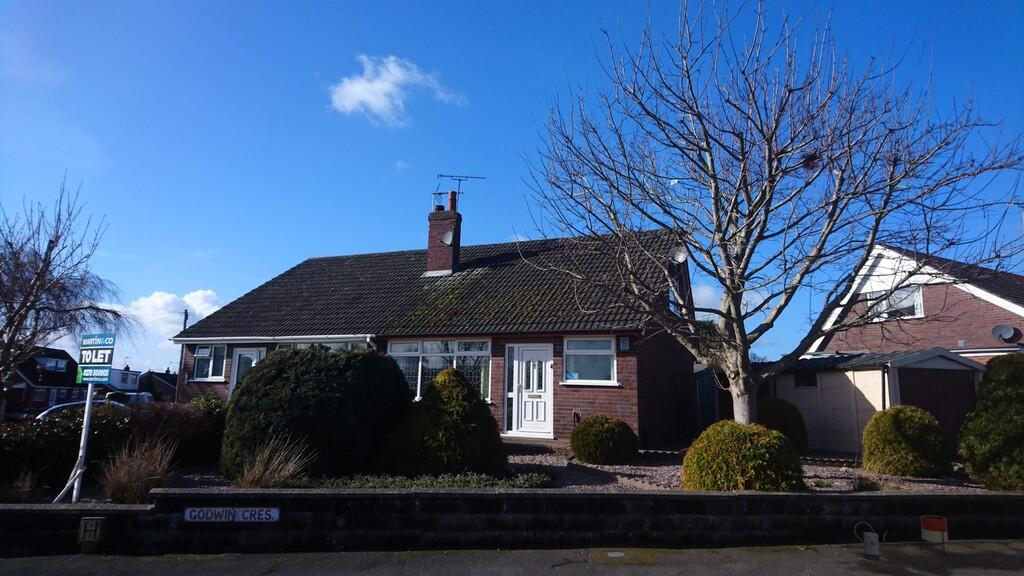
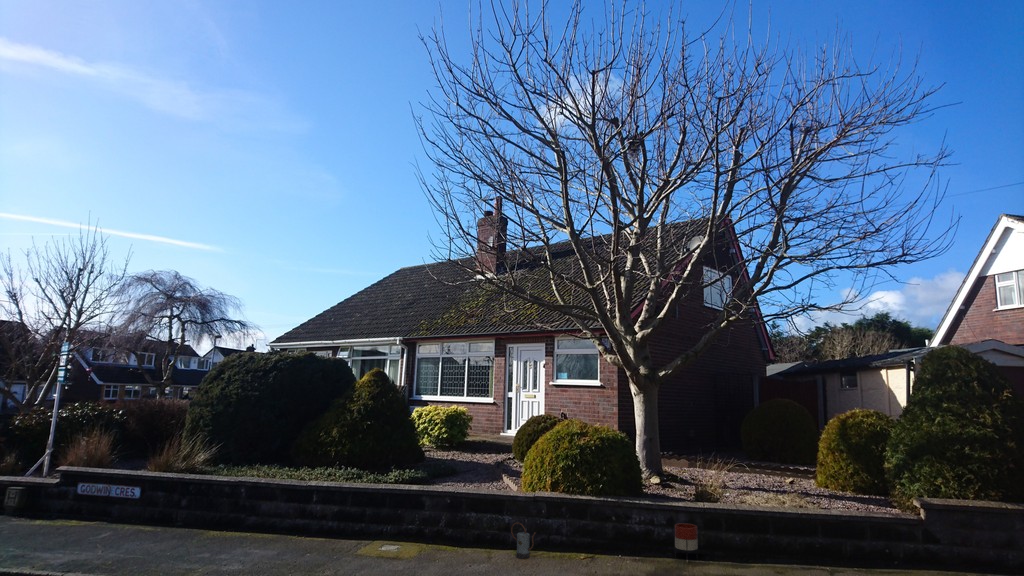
watering can: present [854,522,888,560] -> present [511,522,536,559]

